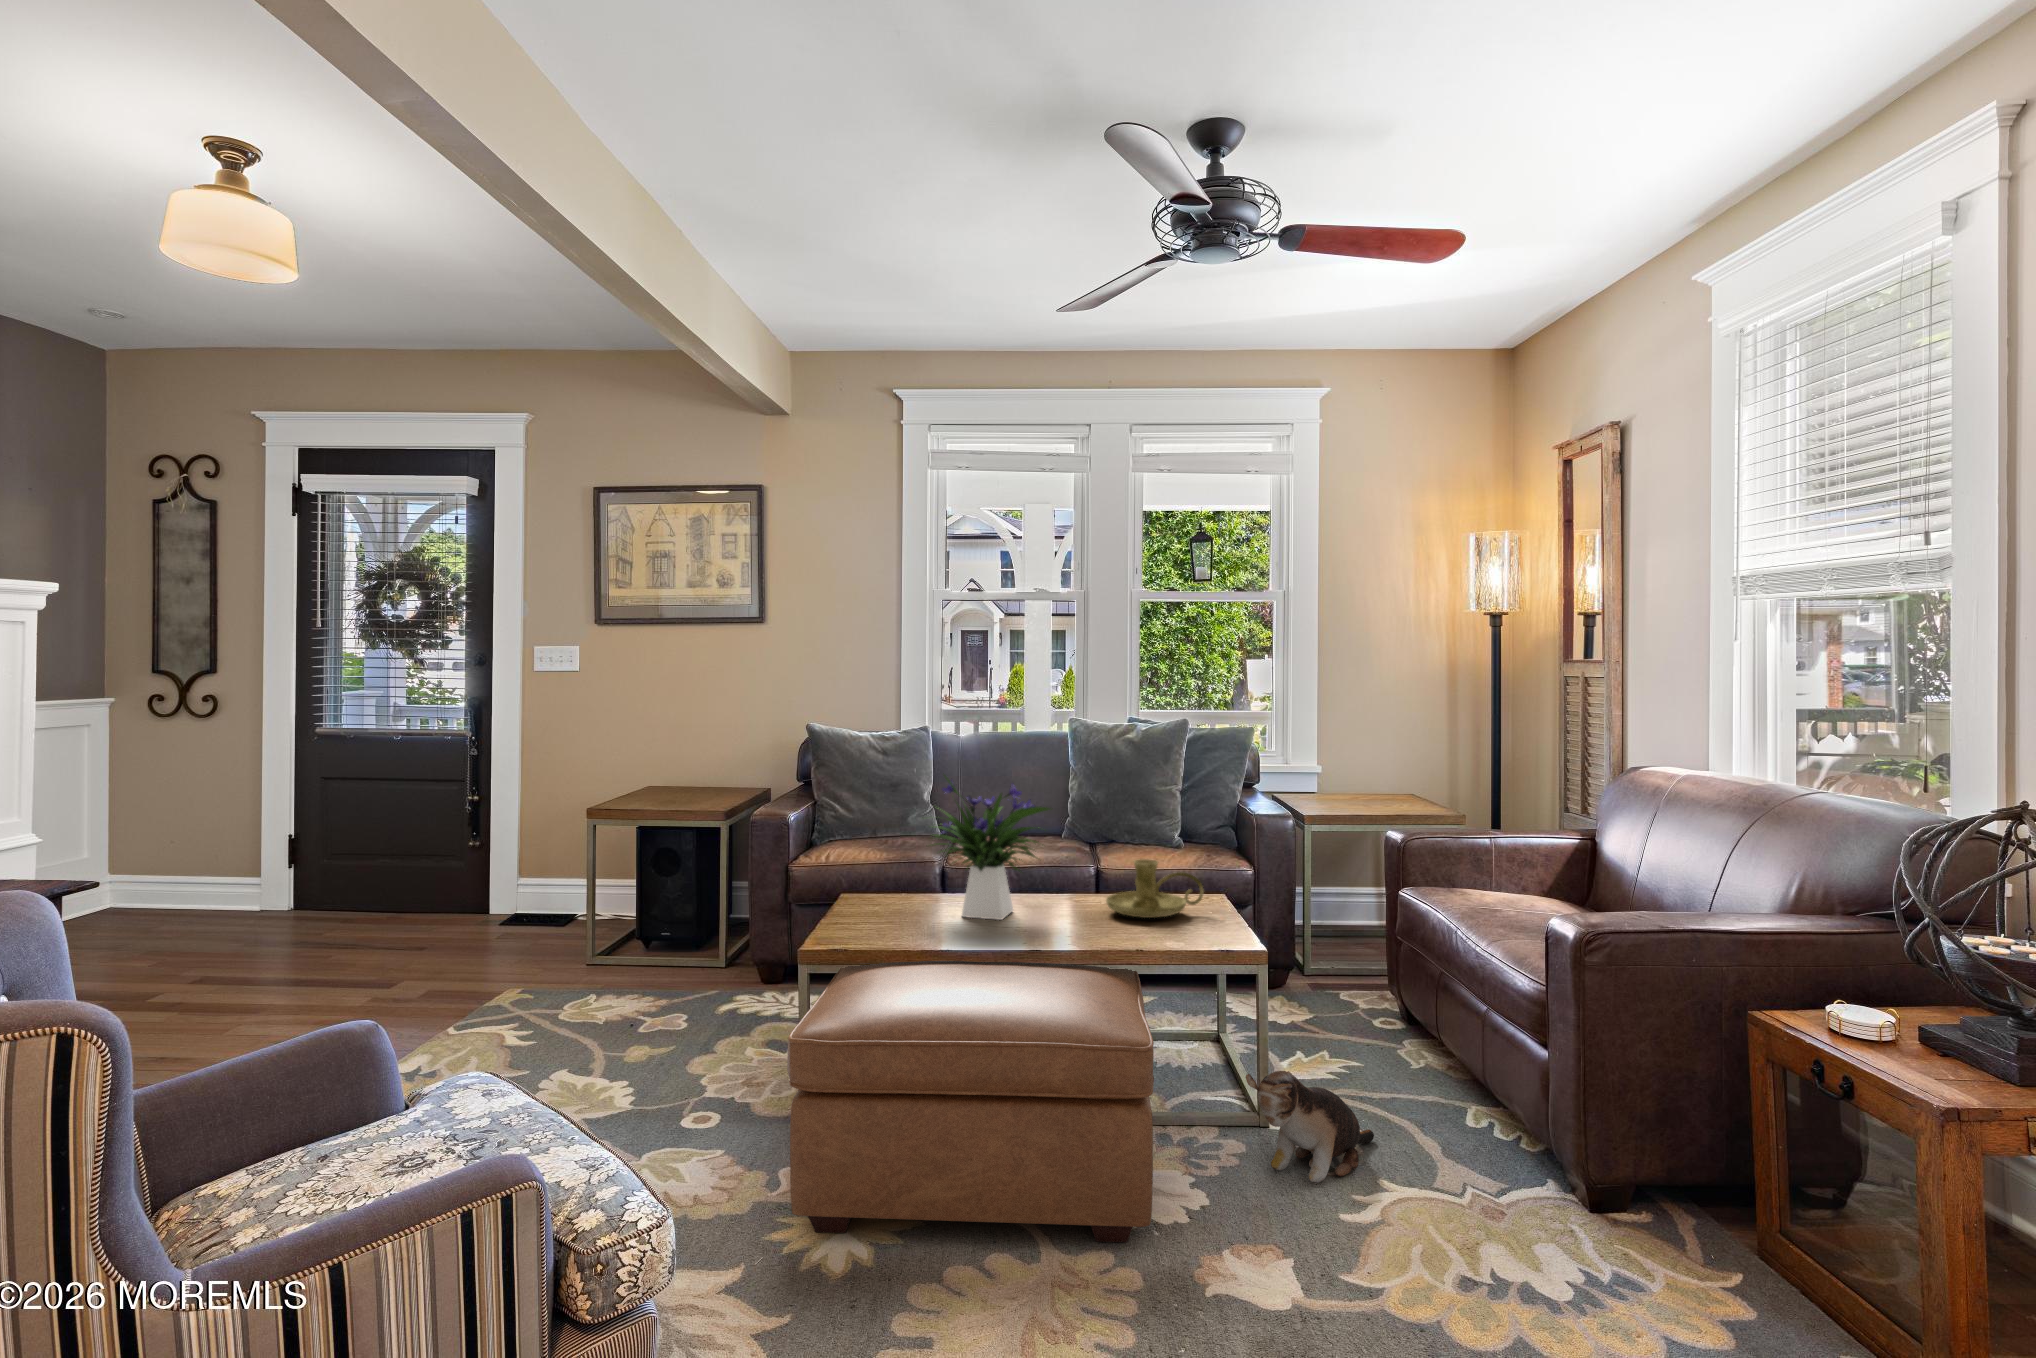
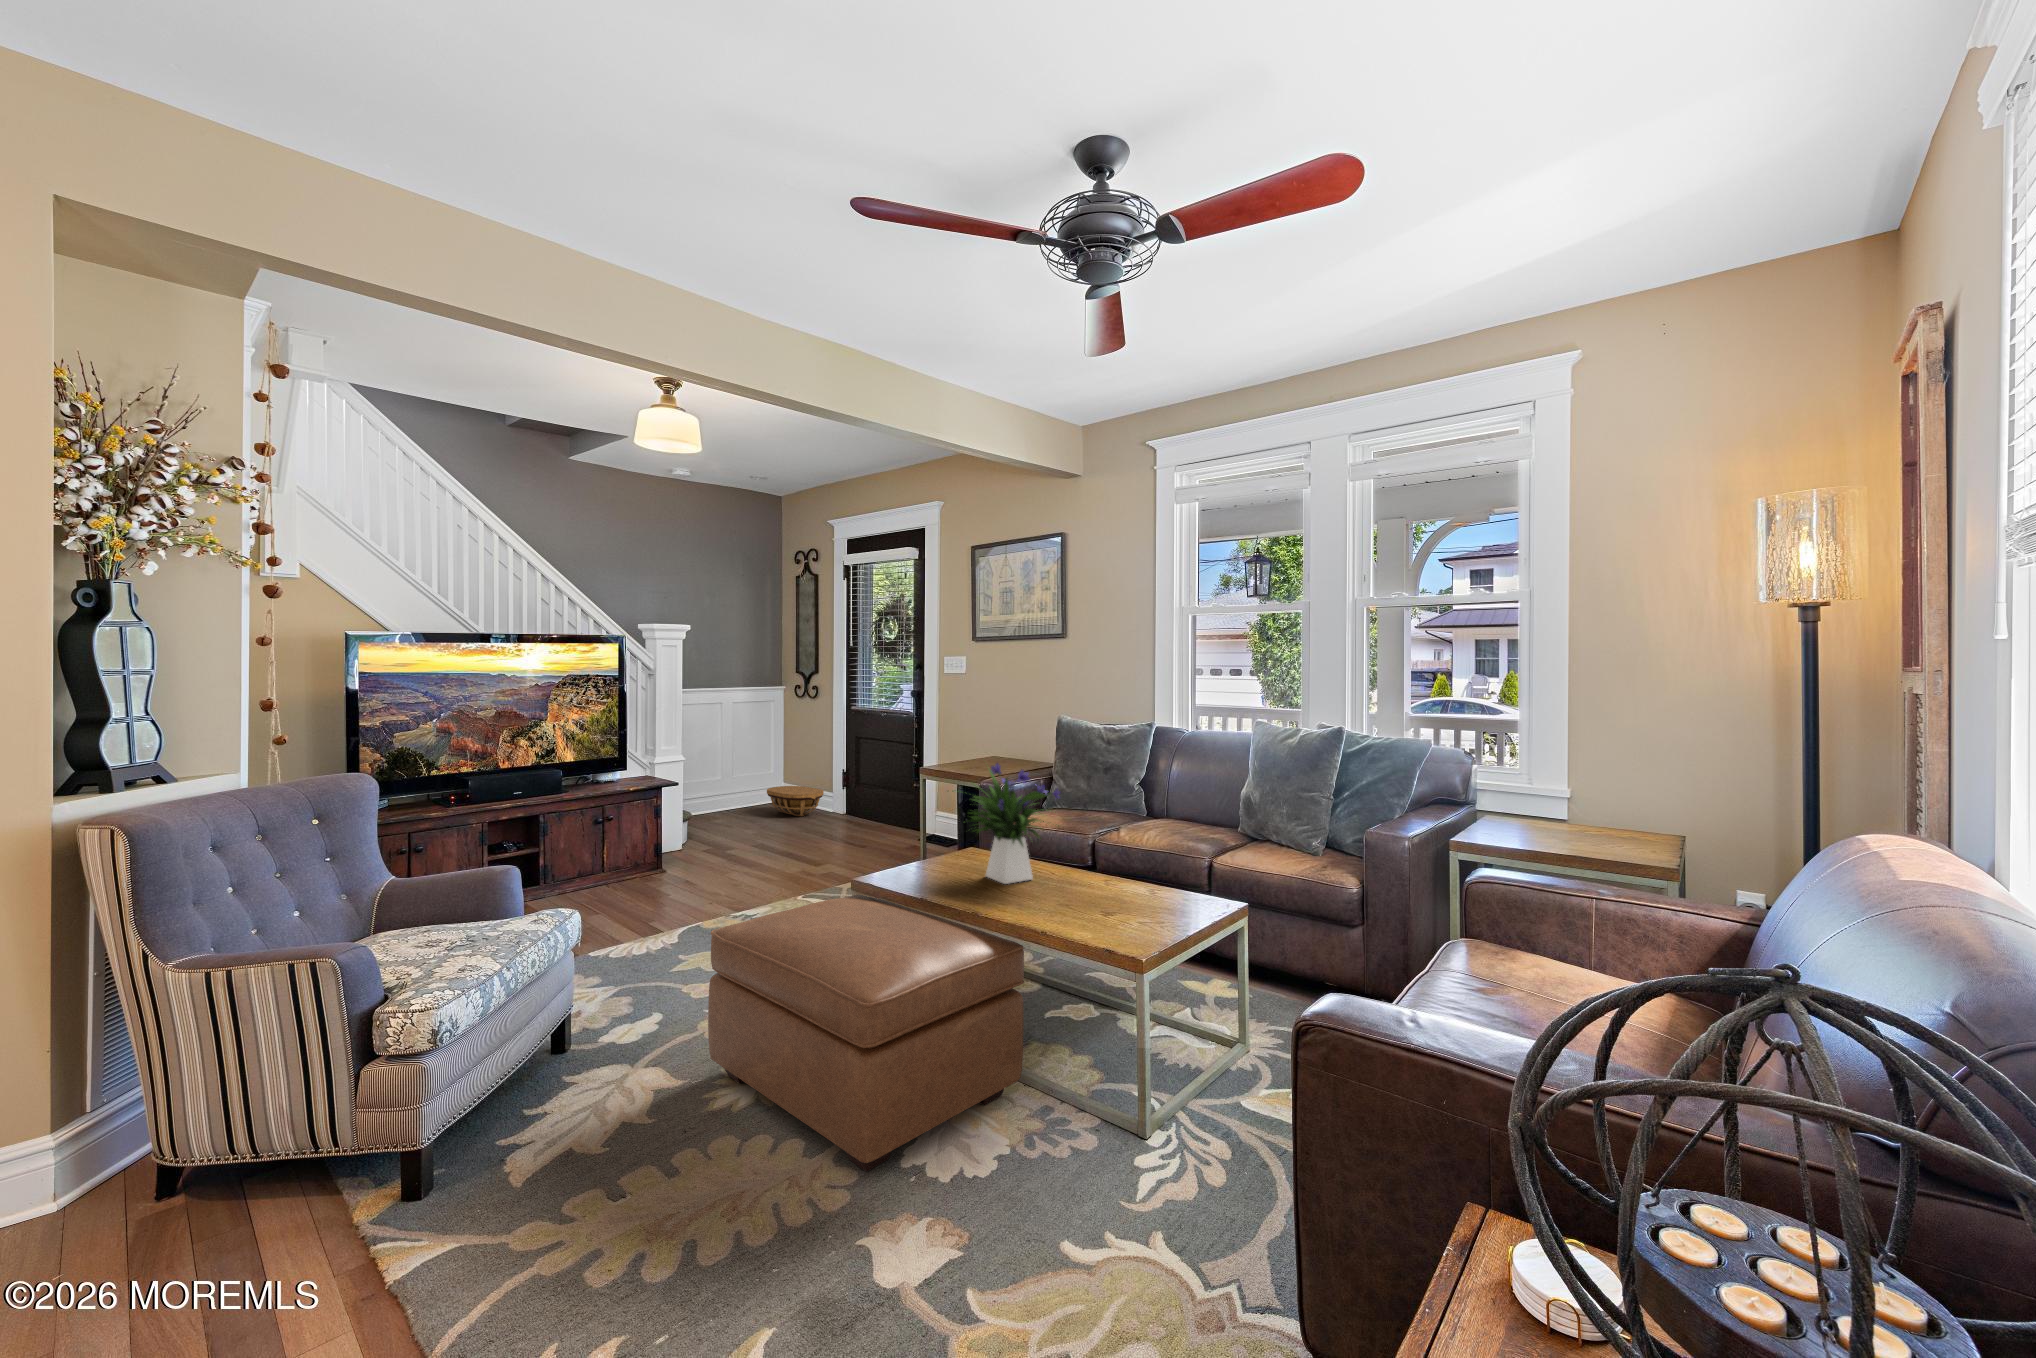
candle holder: present [1106,859,1204,918] -> none [1088,852,1176,908]
basket: none [127,872,258,924] -> present [767,786,824,816]
plush toy: present [1246,1071,1374,1183] -> none [1030,1067,1221,1207]

